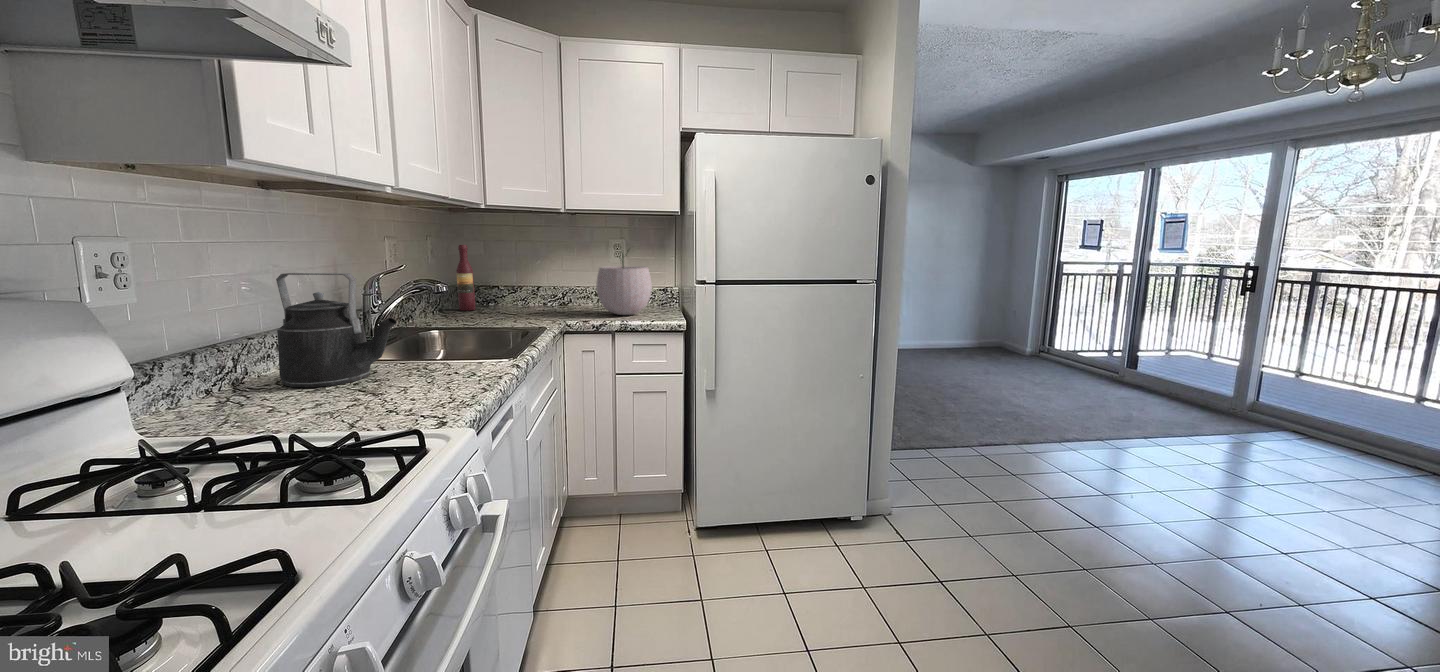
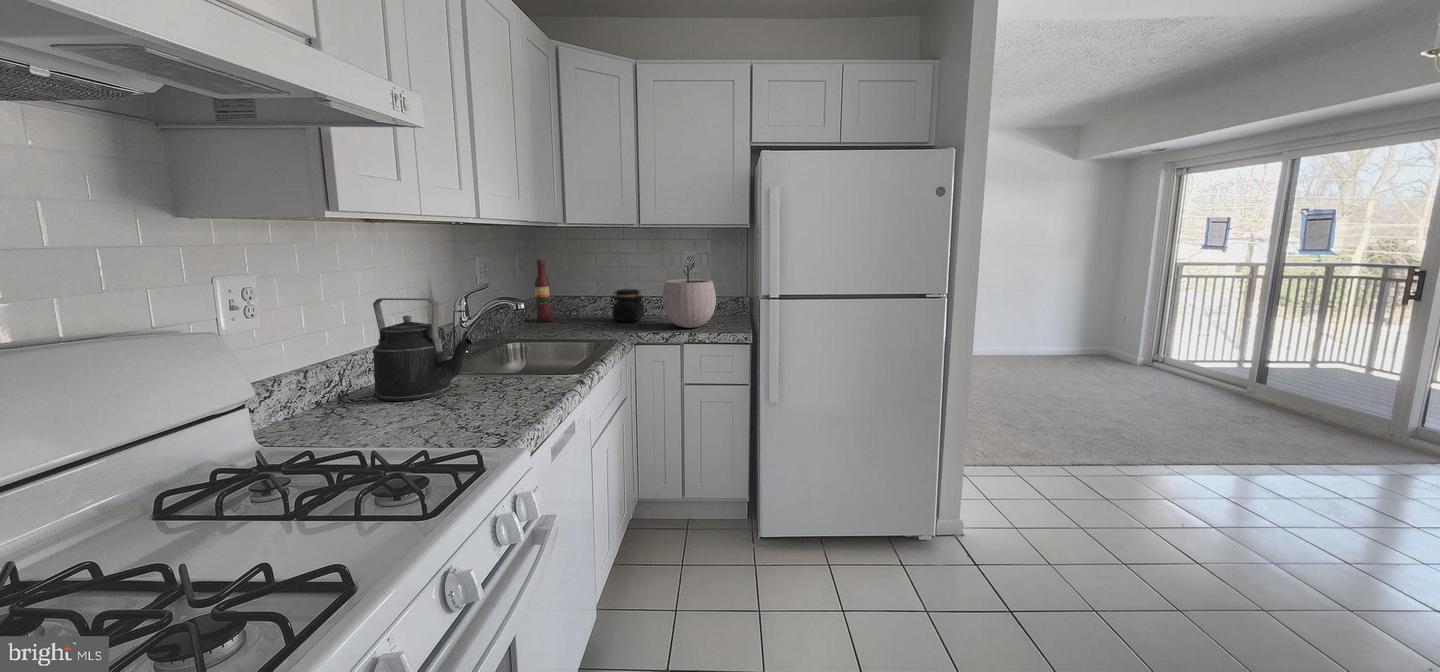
jar: none [540,277,576,310] -> present [611,289,645,322]

